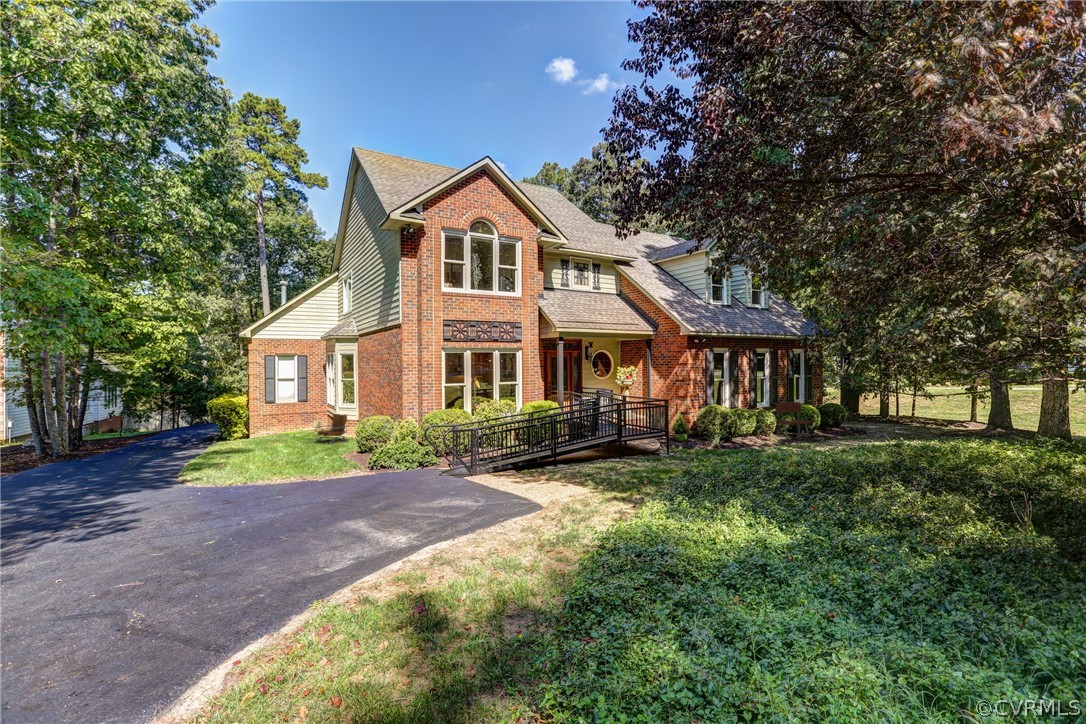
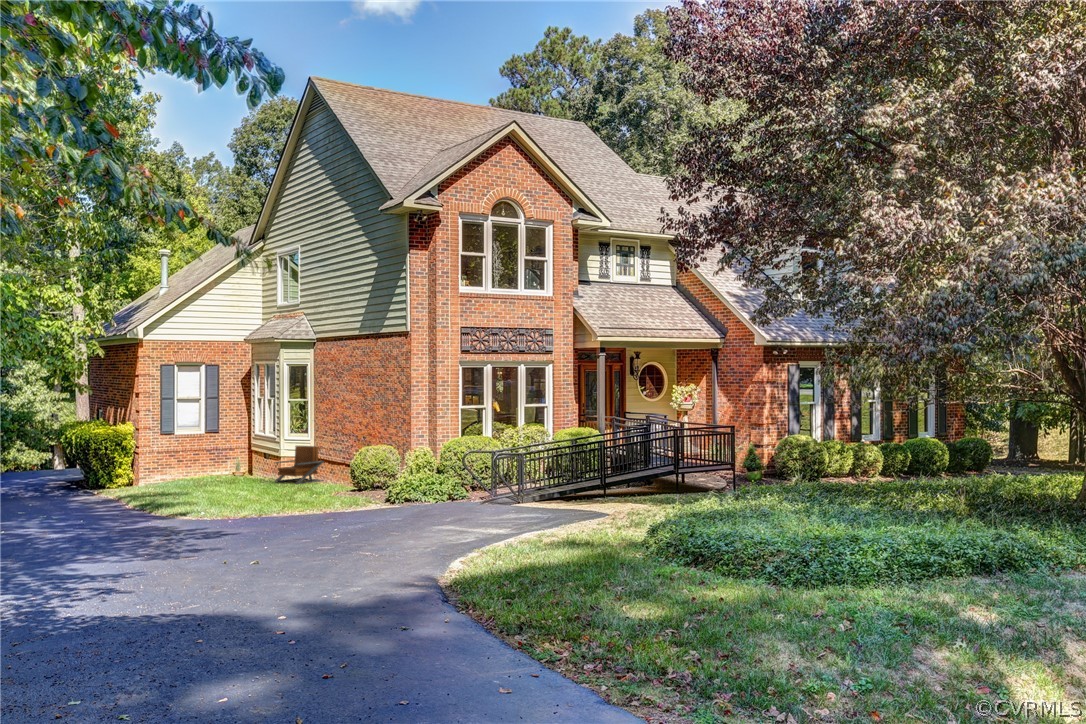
bench: present [776,402,813,437] -> none [881,433,929,479]

